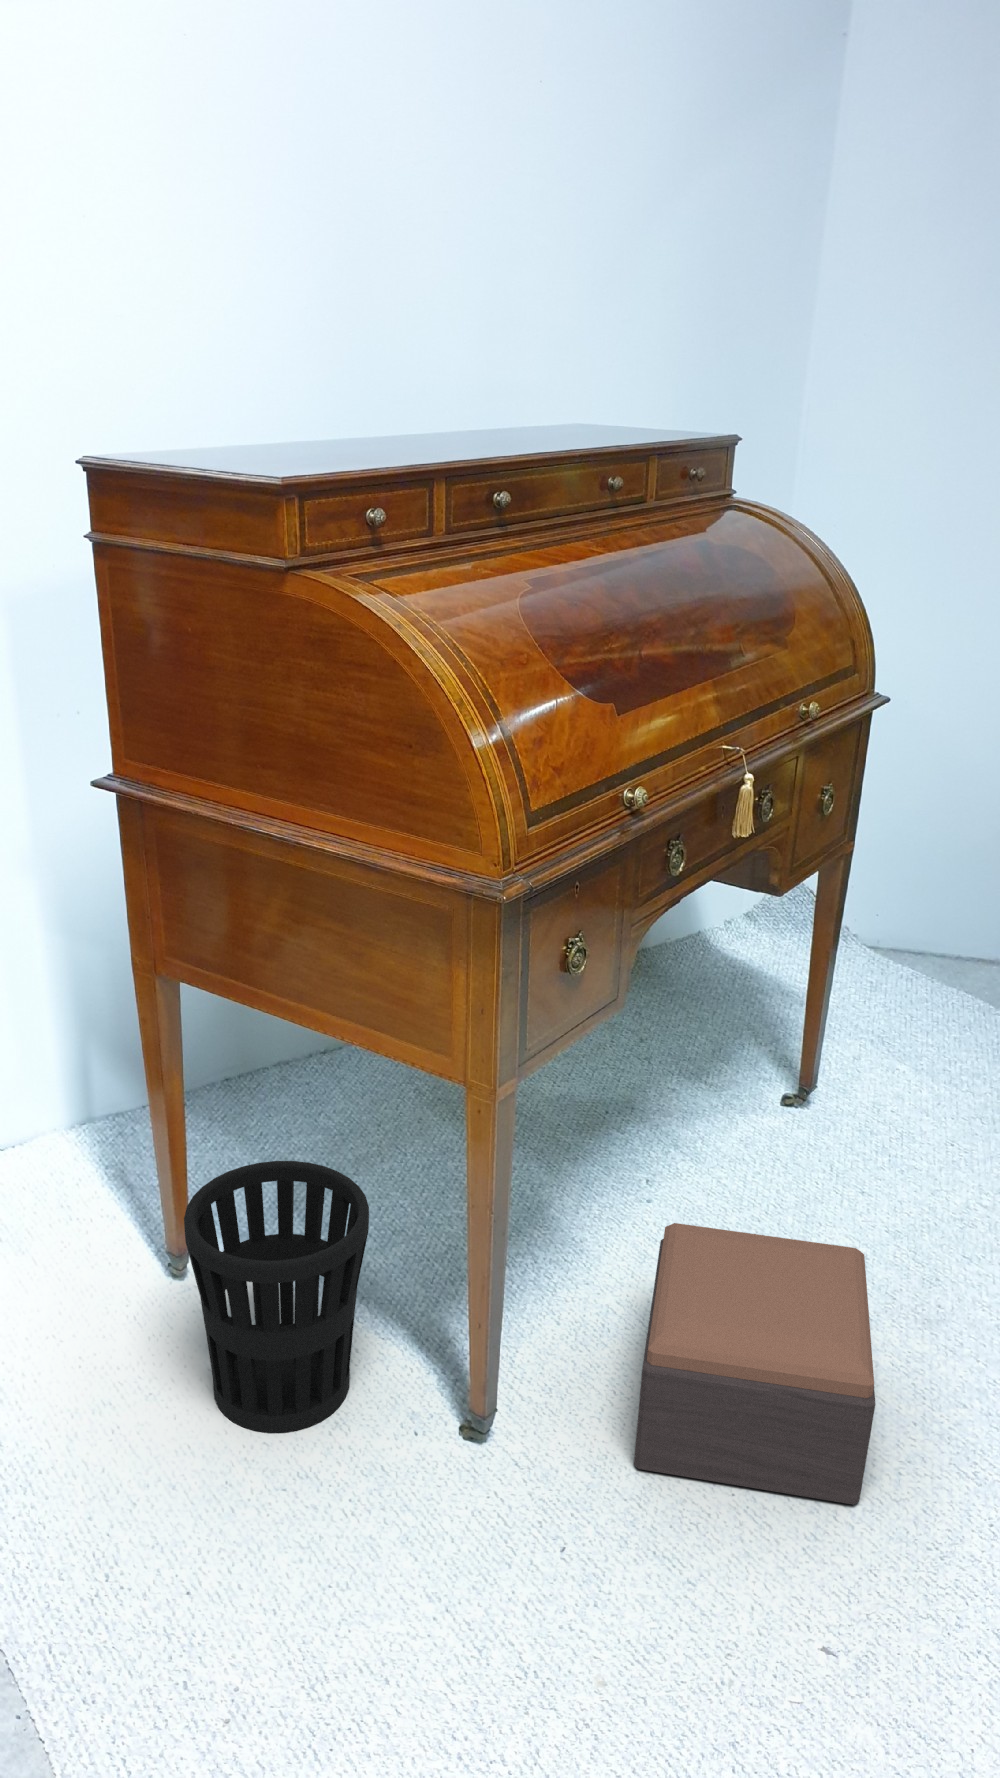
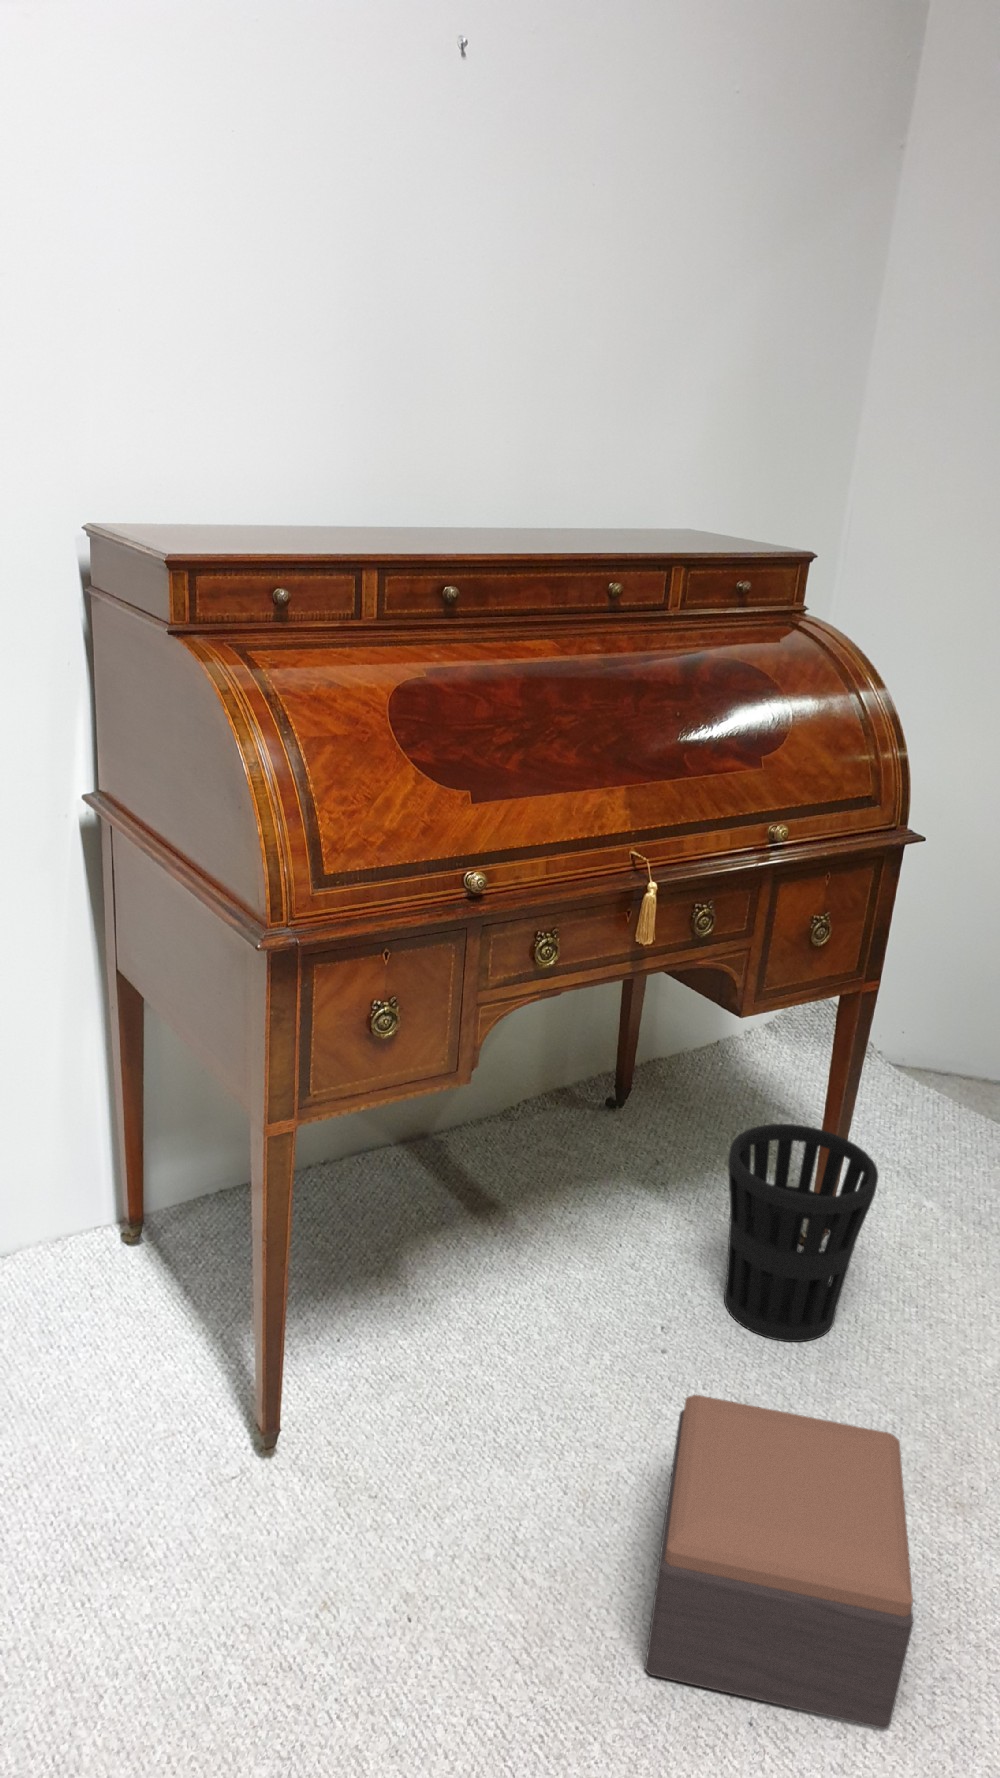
wastebasket: present [184,1161,369,1433] -> present [724,1124,878,1342]

